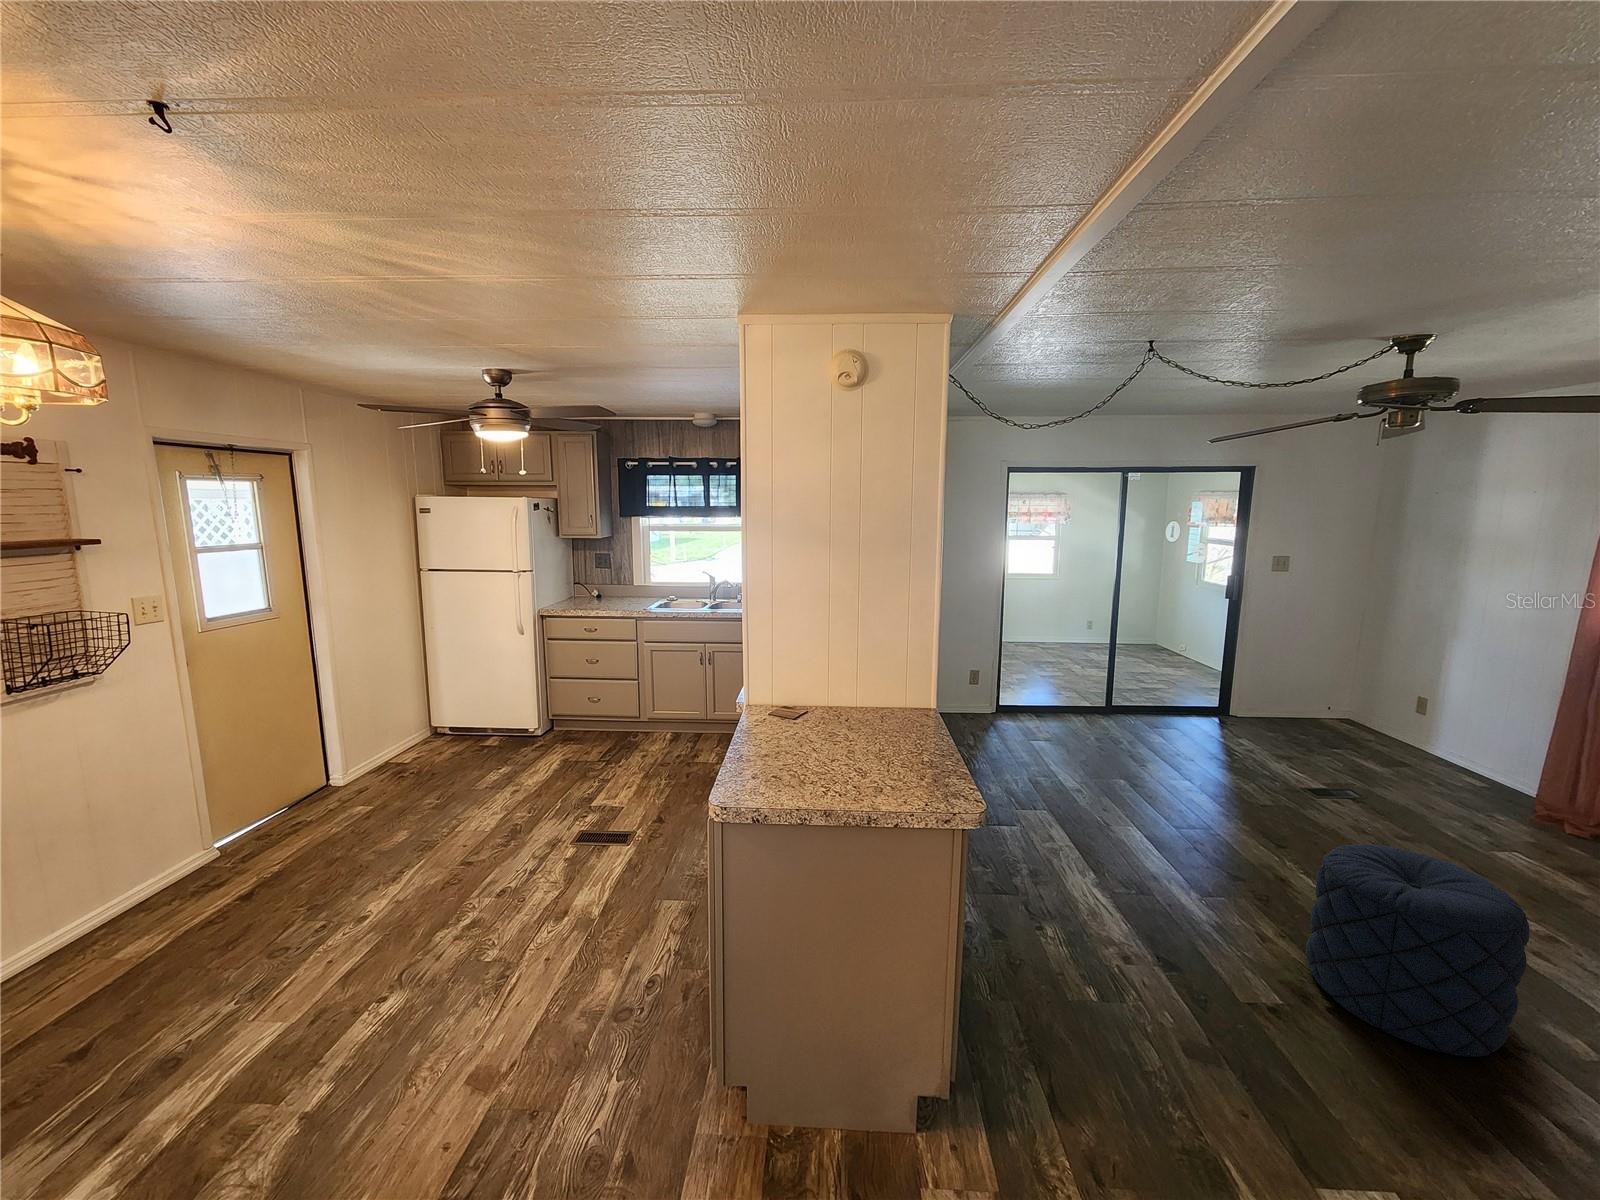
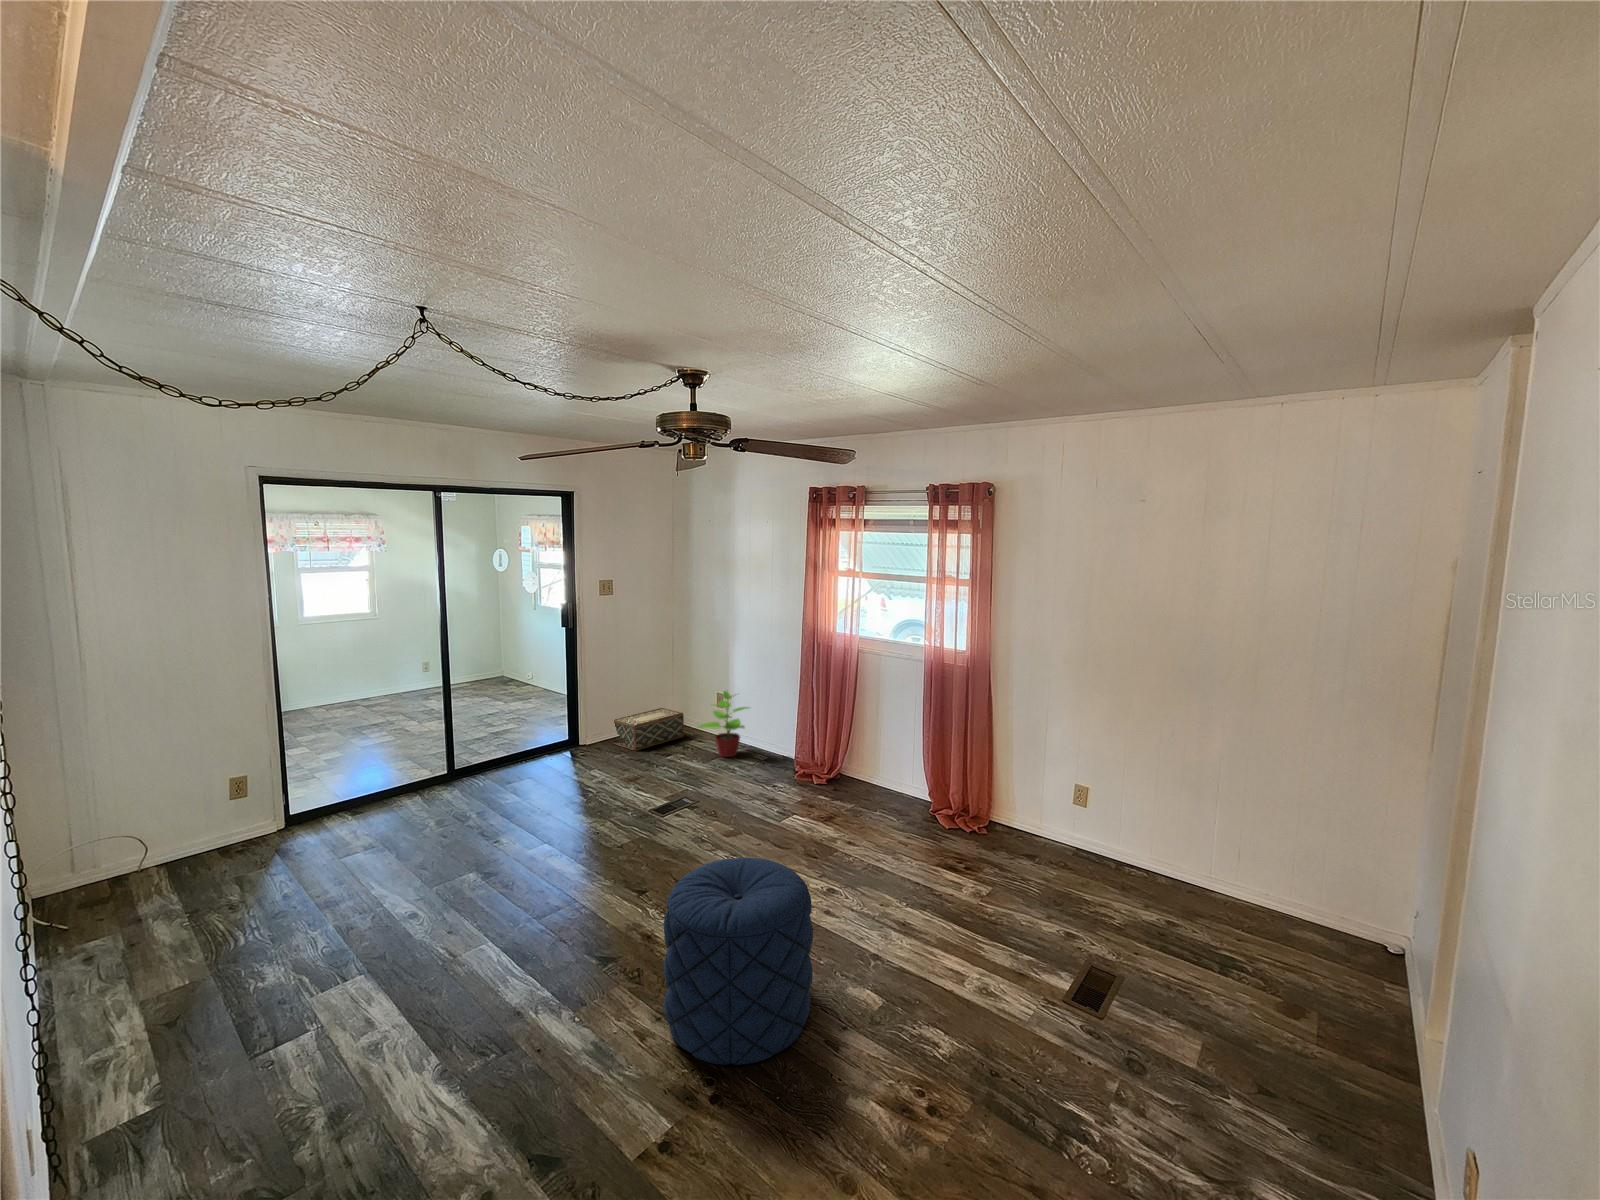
potted plant: none [1381,694,1476,773] -> present [698,691,748,757]
woven basket: none [1265,697,1363,735] -> present [613,708,684,751]

